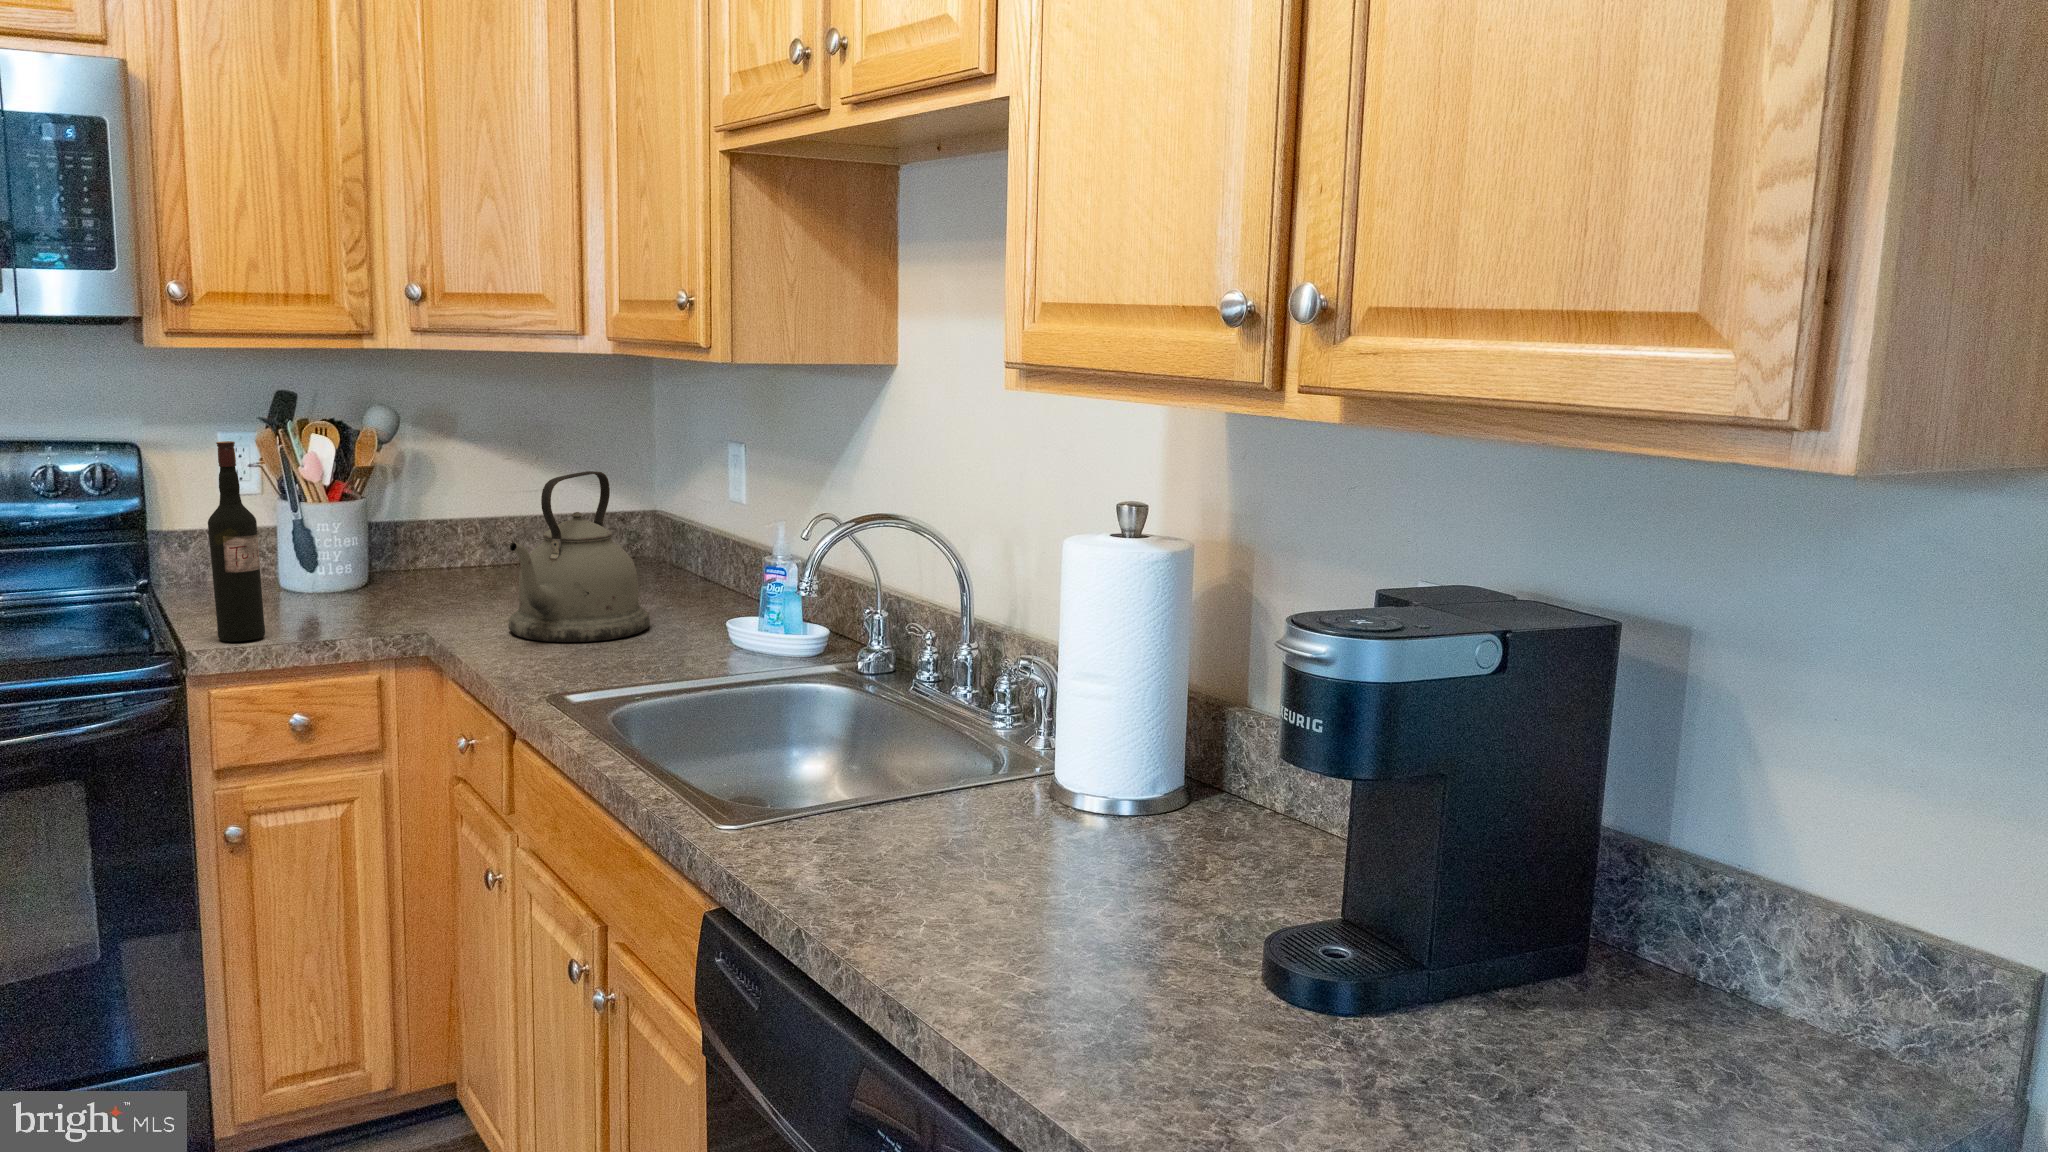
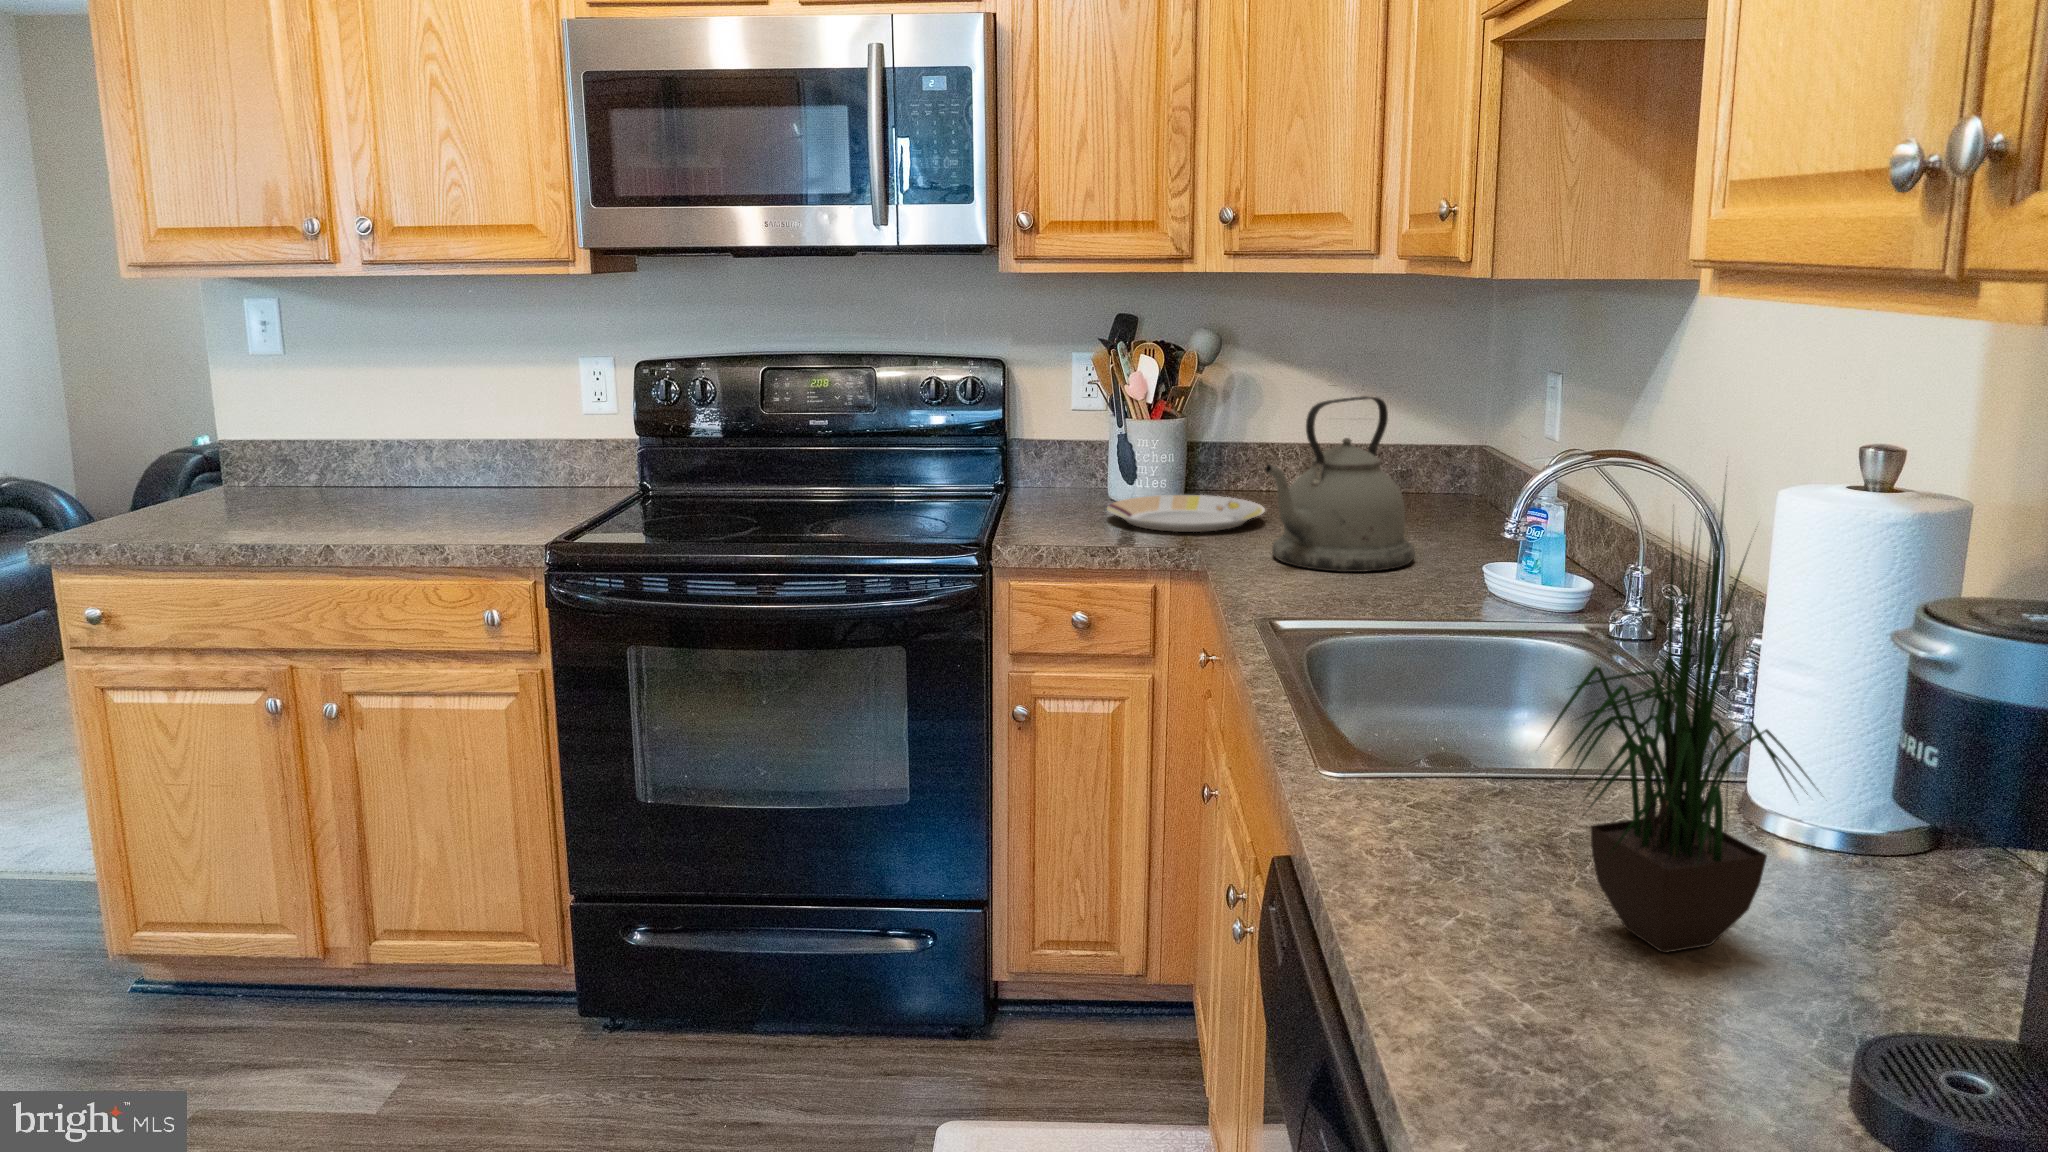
wine bottle: present [208,441,265,642] -> none [1023,357,1064,540]
potted plant: none [967,514,1173,913] -> present [1540,495,1818,953]
plate: none [298,578,476,619] -> present [1107,495,1265,532]

